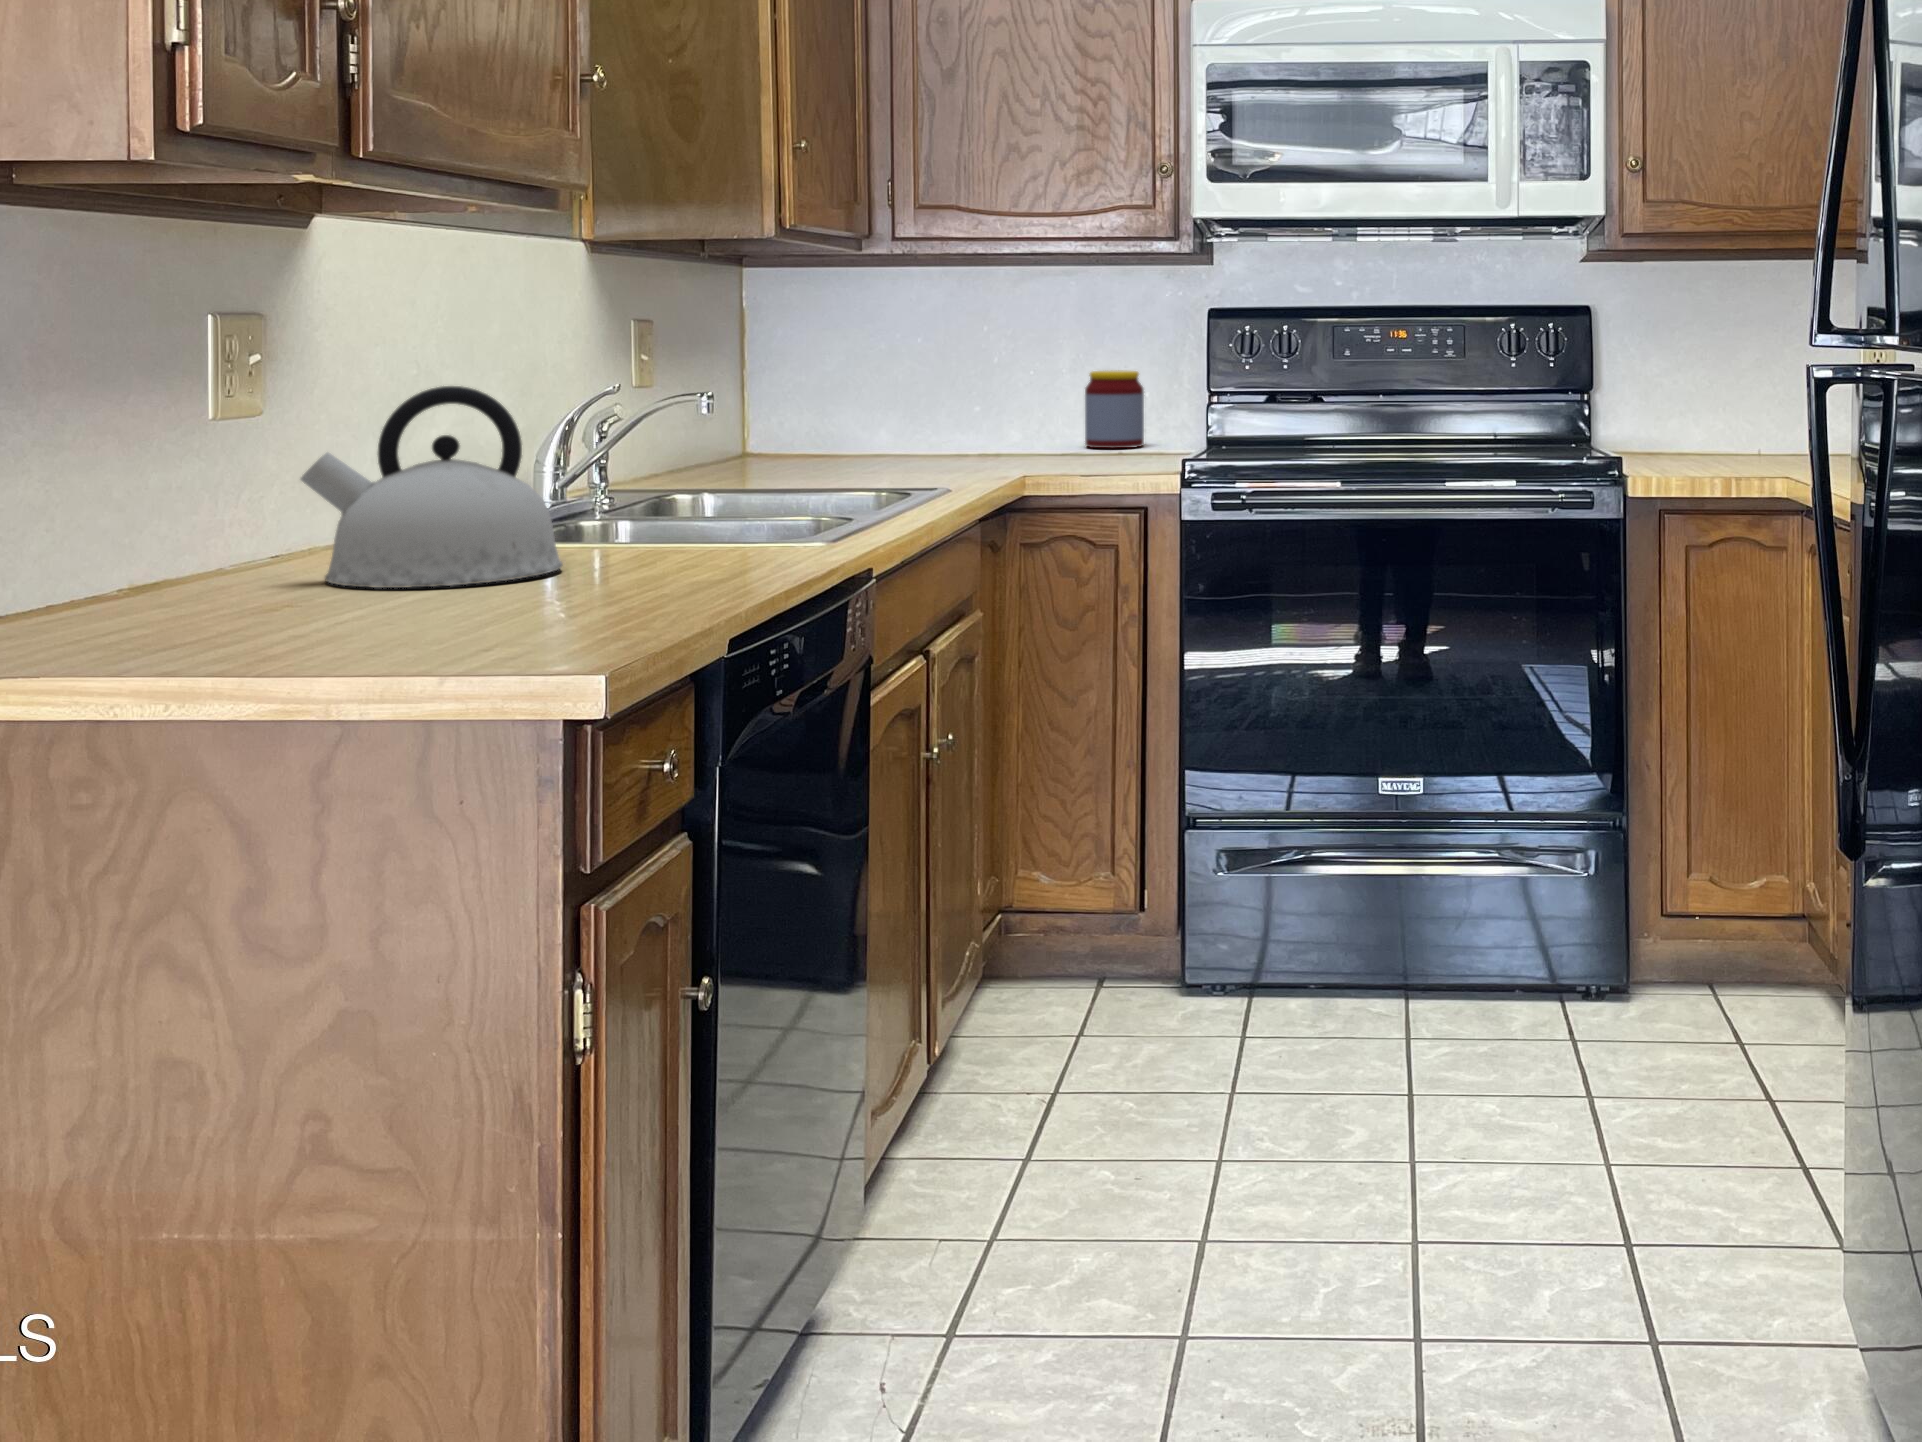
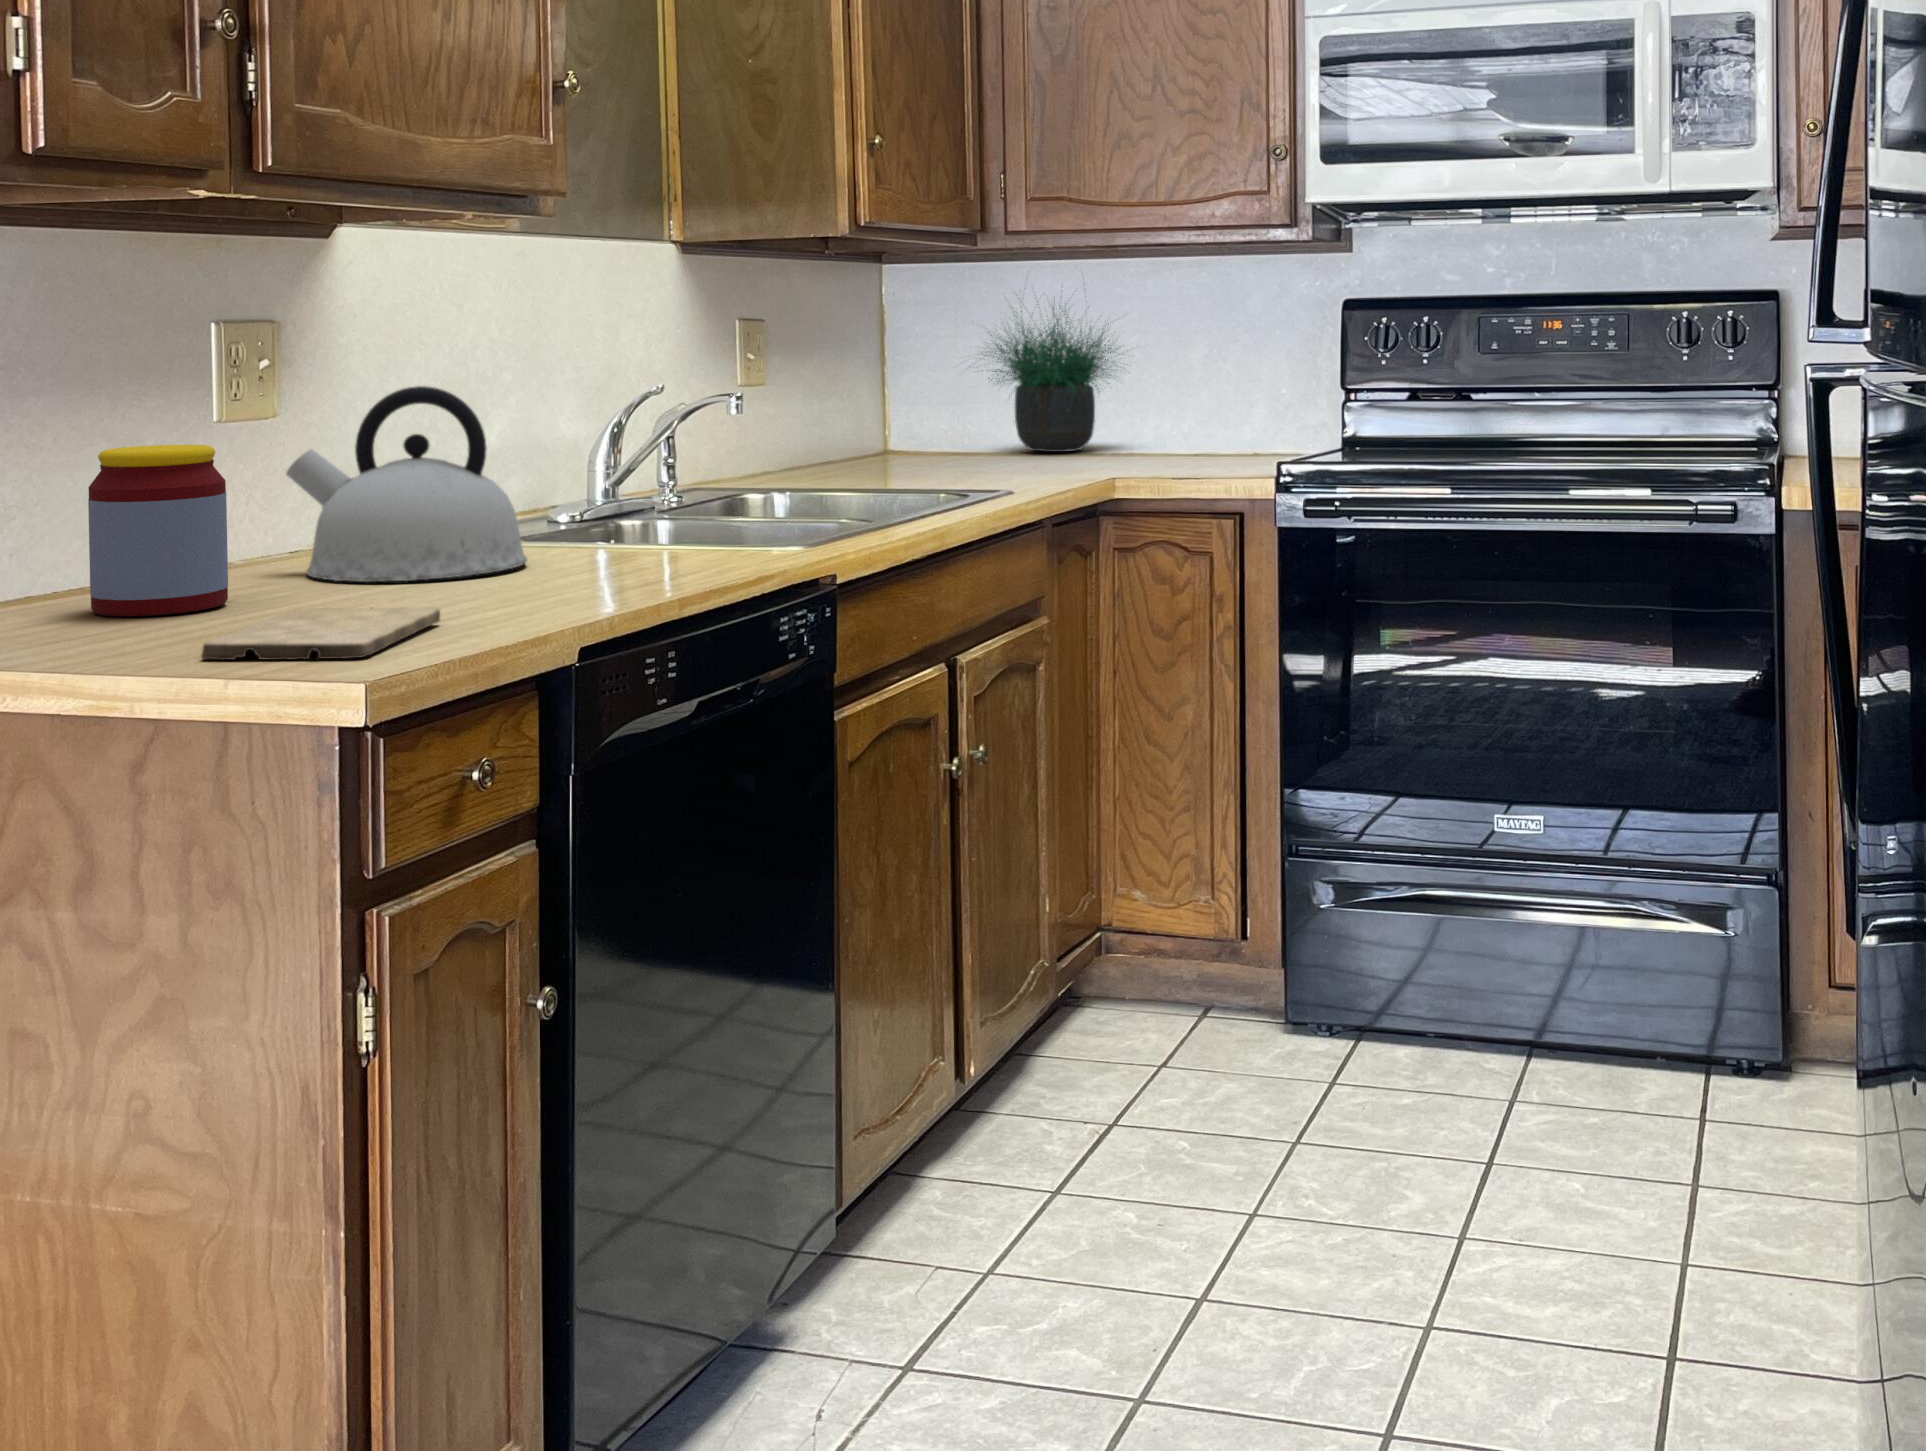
potted plant: none [828,273,1017,455] -> present [984,301,1119,452]
jar: present [1085,370,1144,448] -> present [88,445,228,616]
cutting board: none [381,605,580,662] -> present [201,608,440,660]

